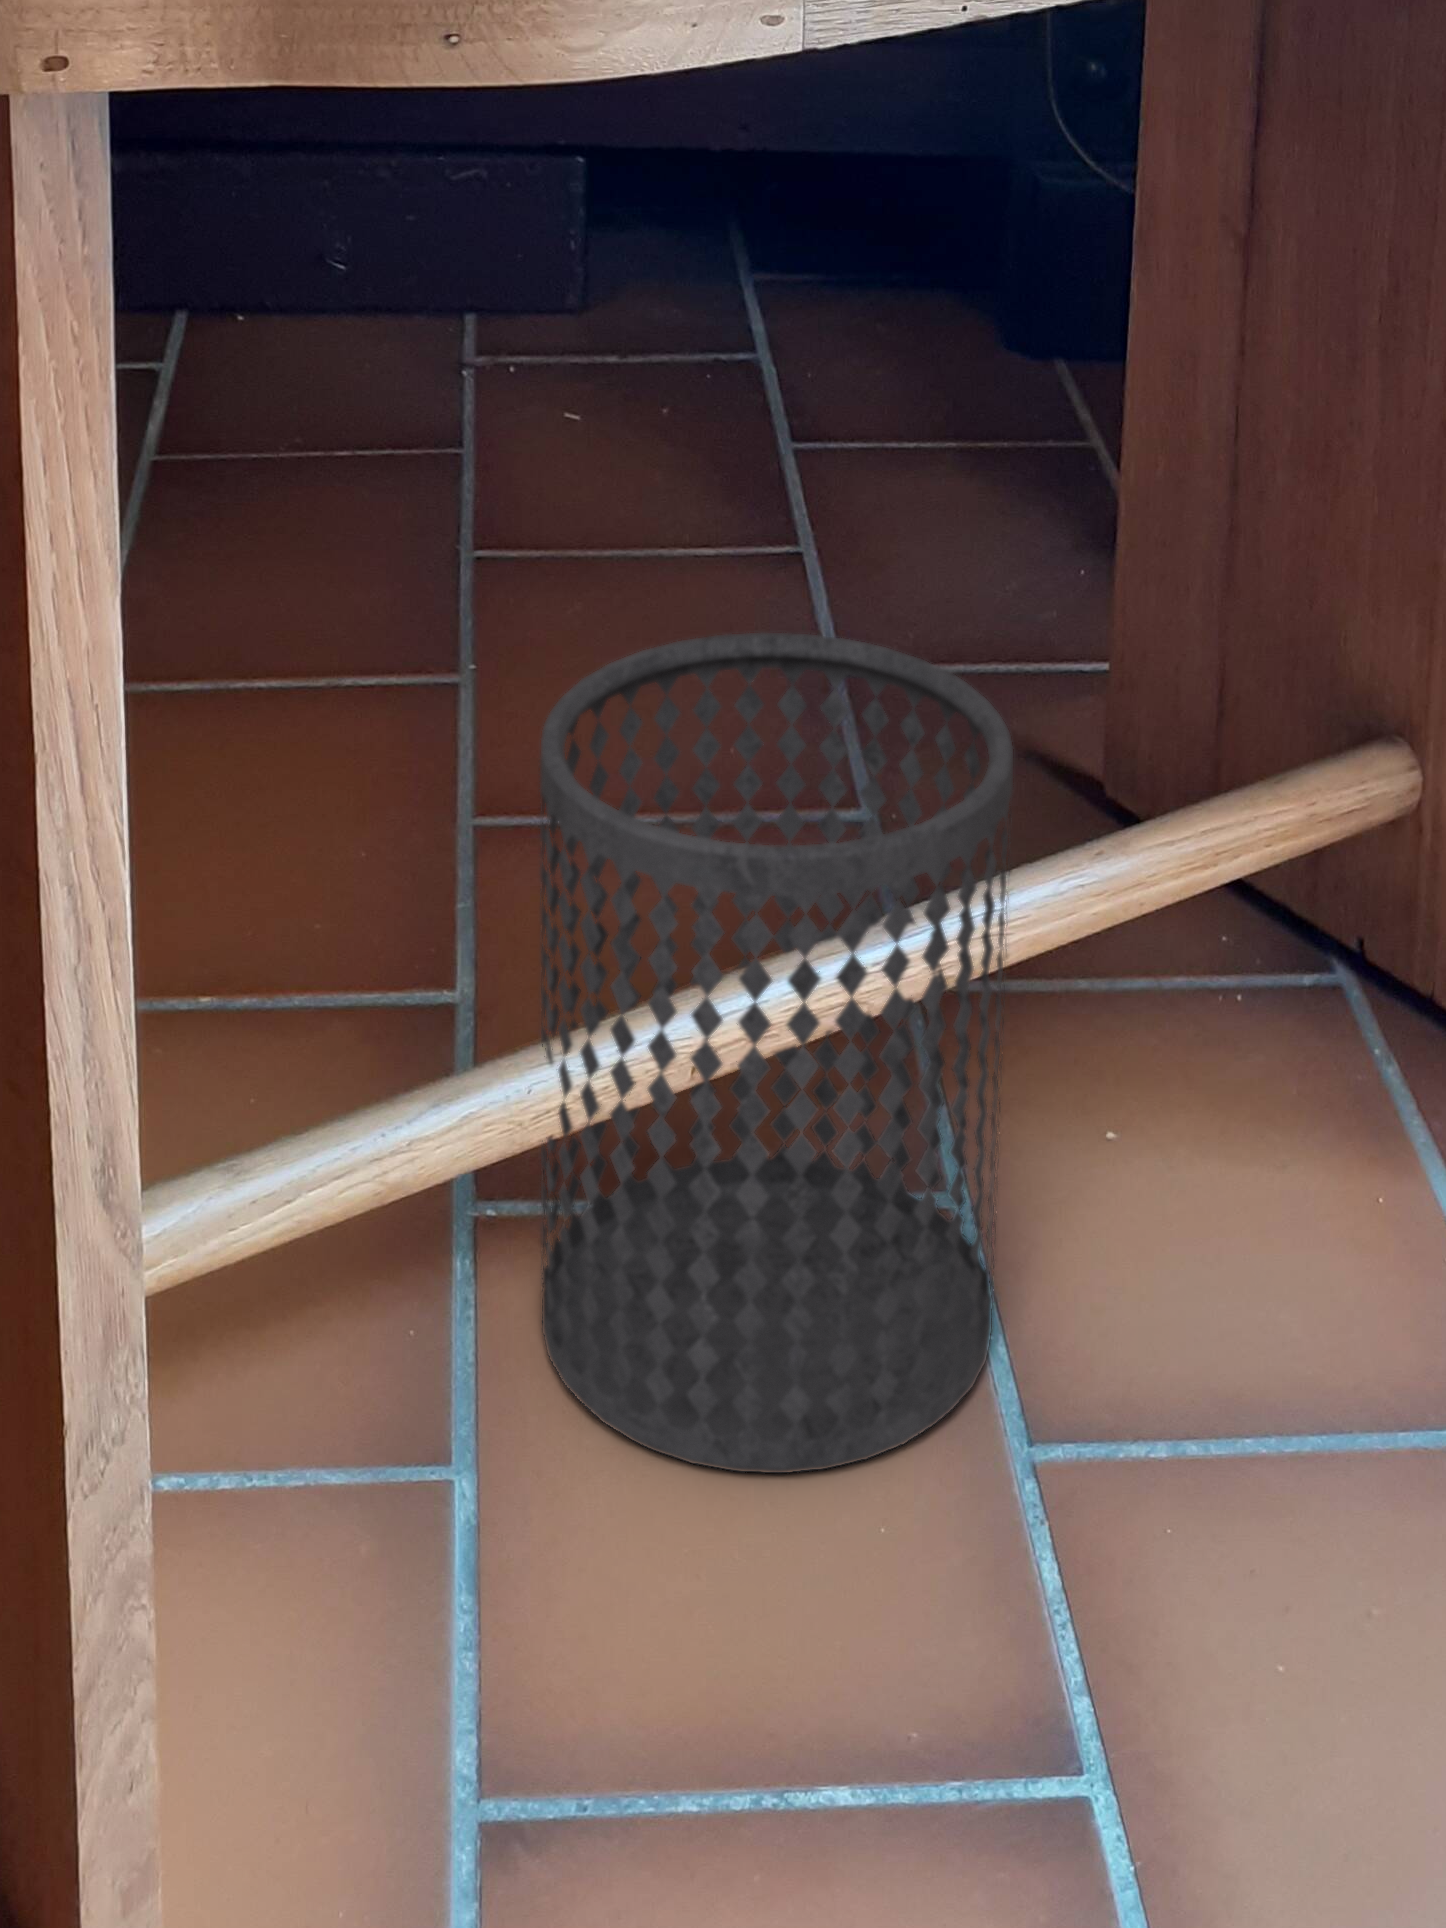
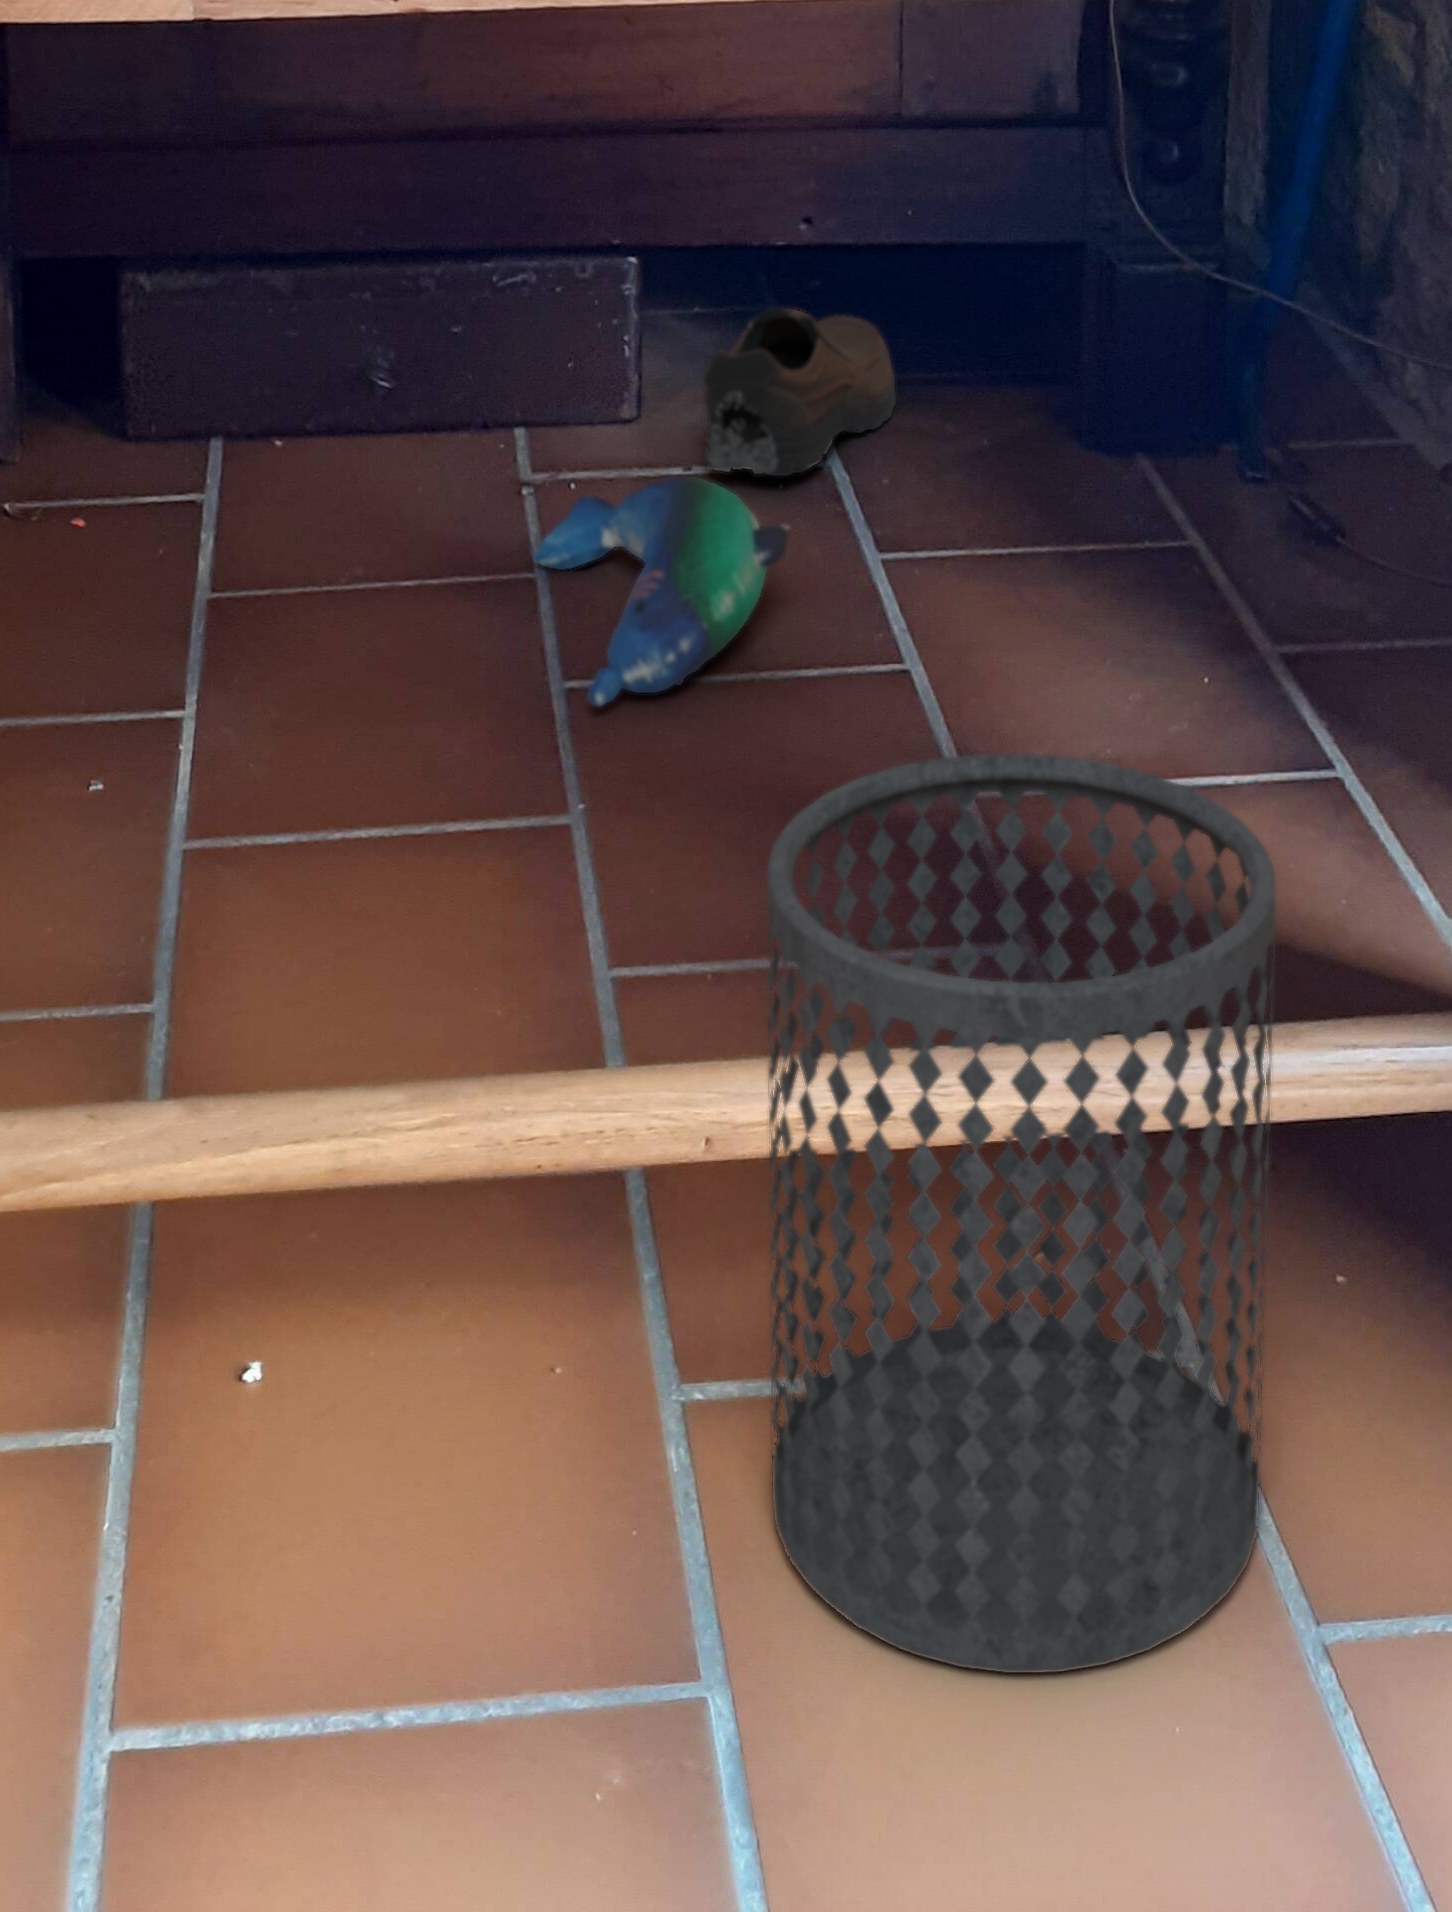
shoe: none [630,191,828,354] -> present [704,307,896,476]
plush toy: none [454,352,690,570] -> present [534,476,789,707]

